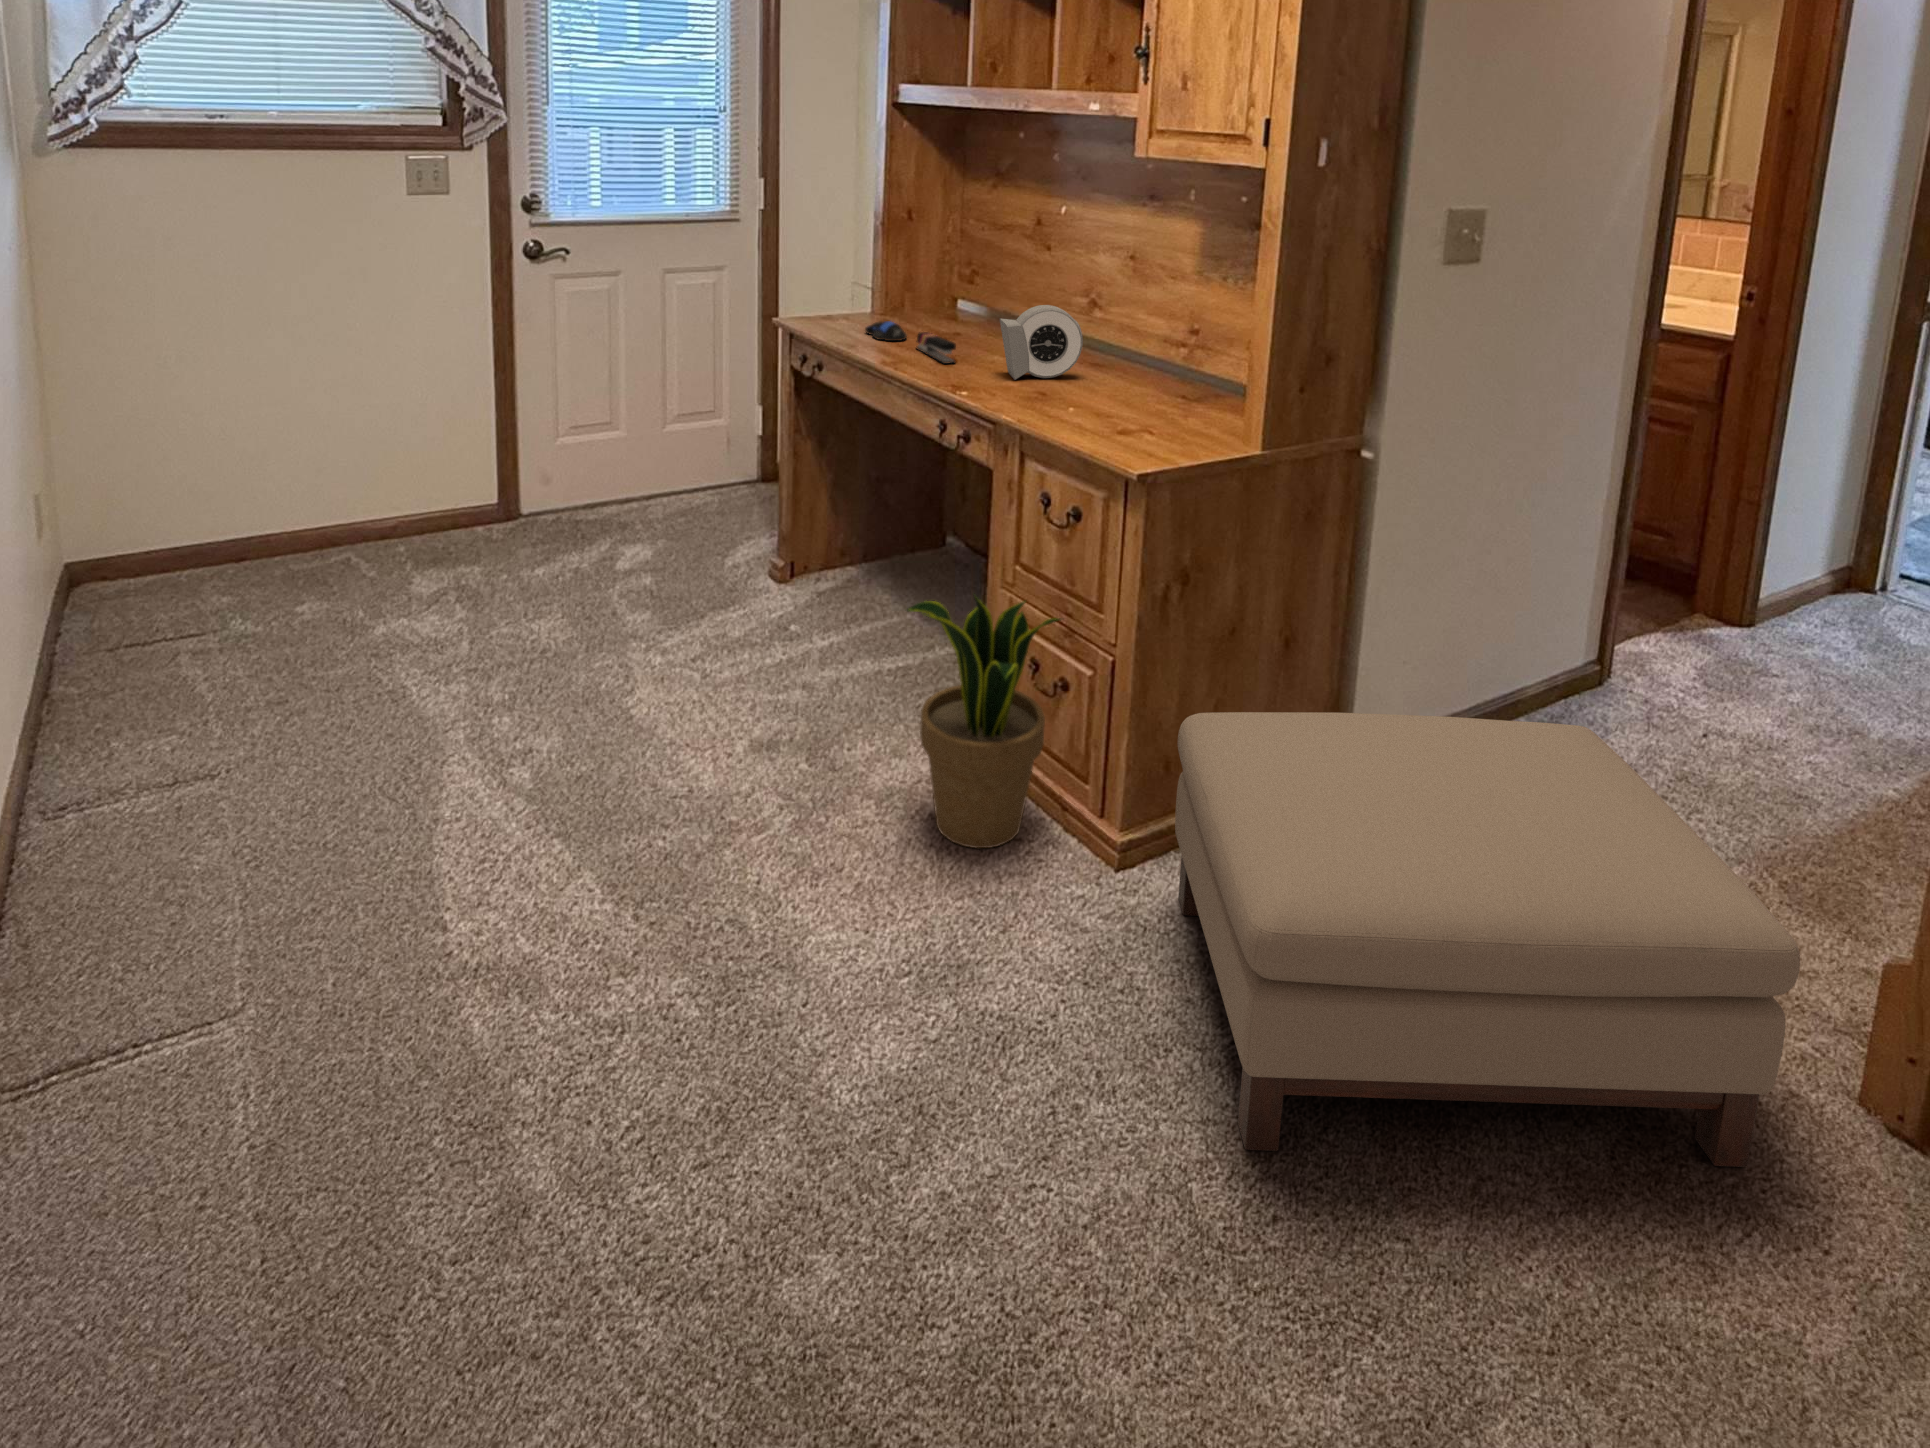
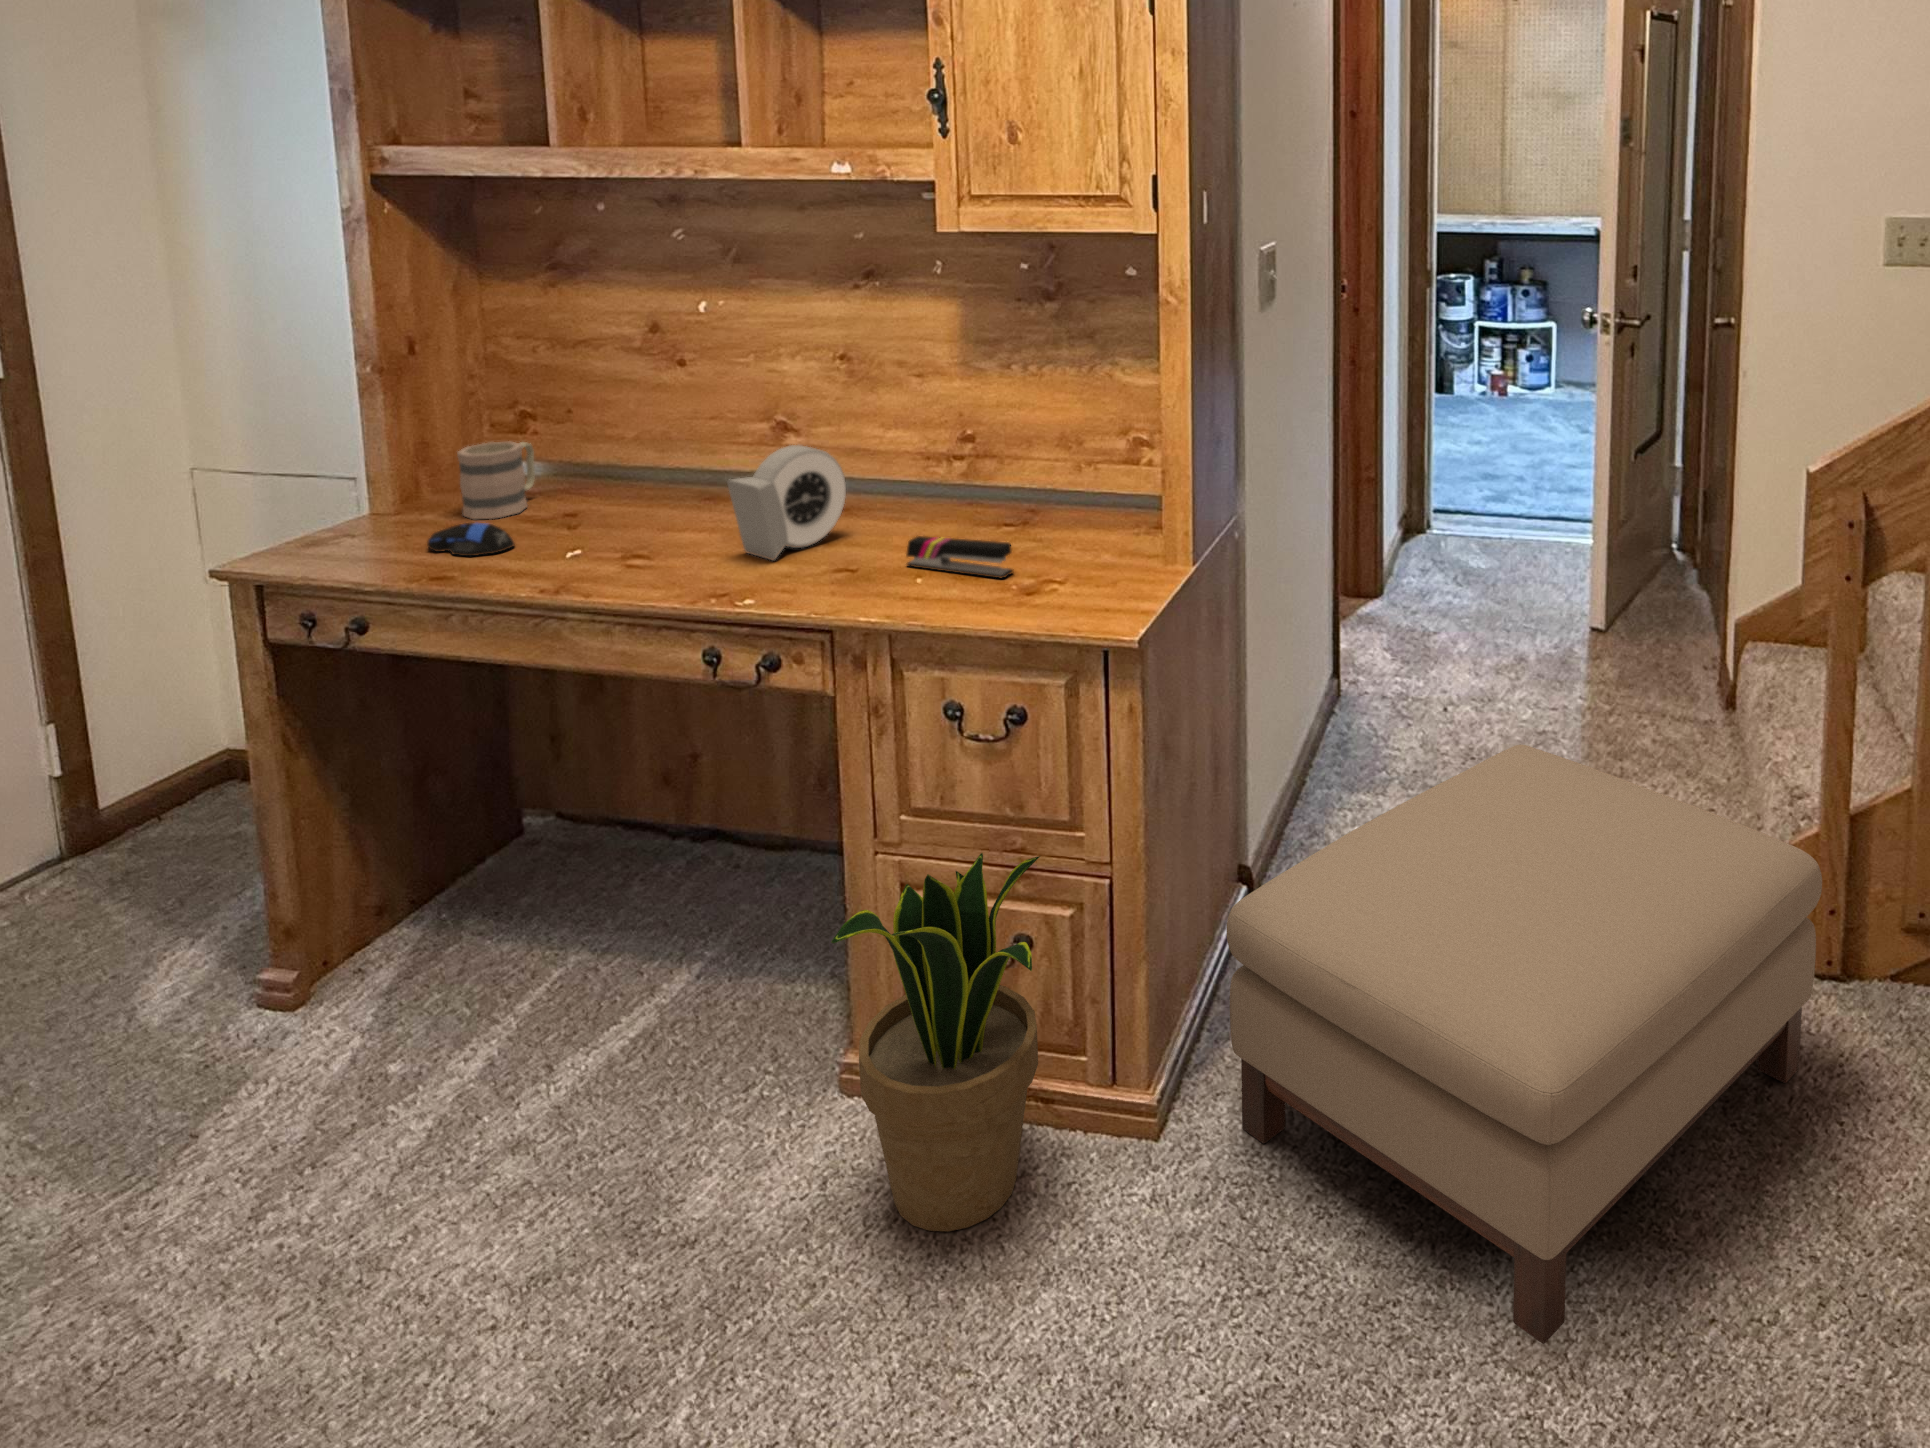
mug: none [907,279,958,327] -> present [457,442,535,519]
stapler: present [916,332,956,364] -> present [906,536,1013,578]

